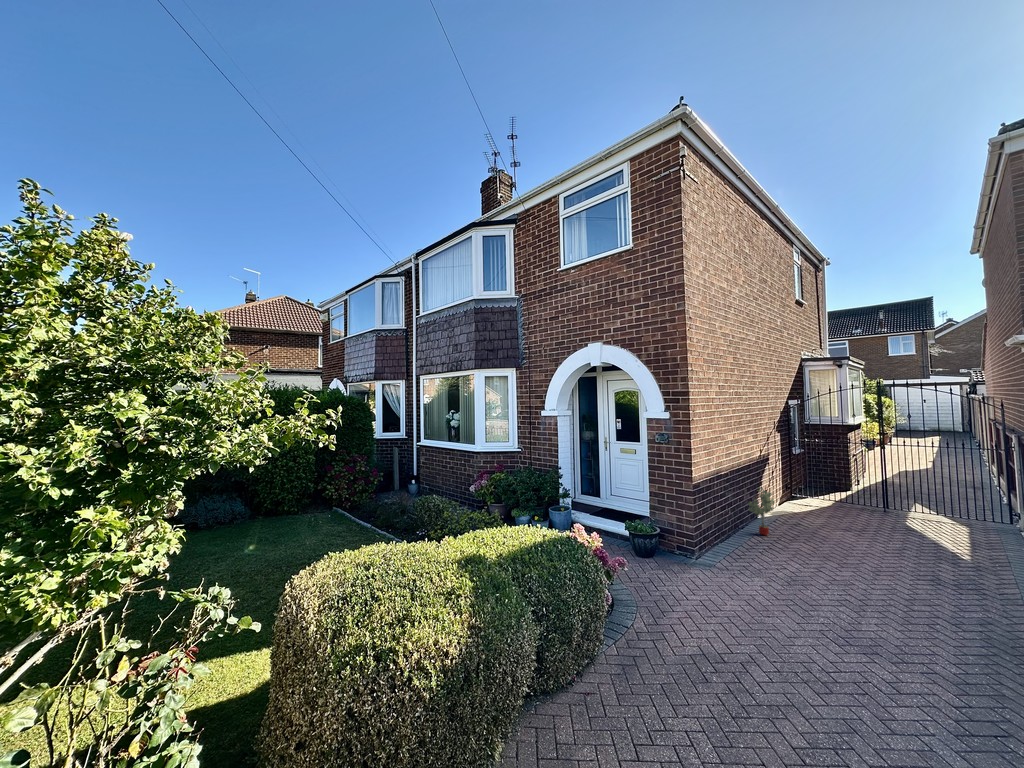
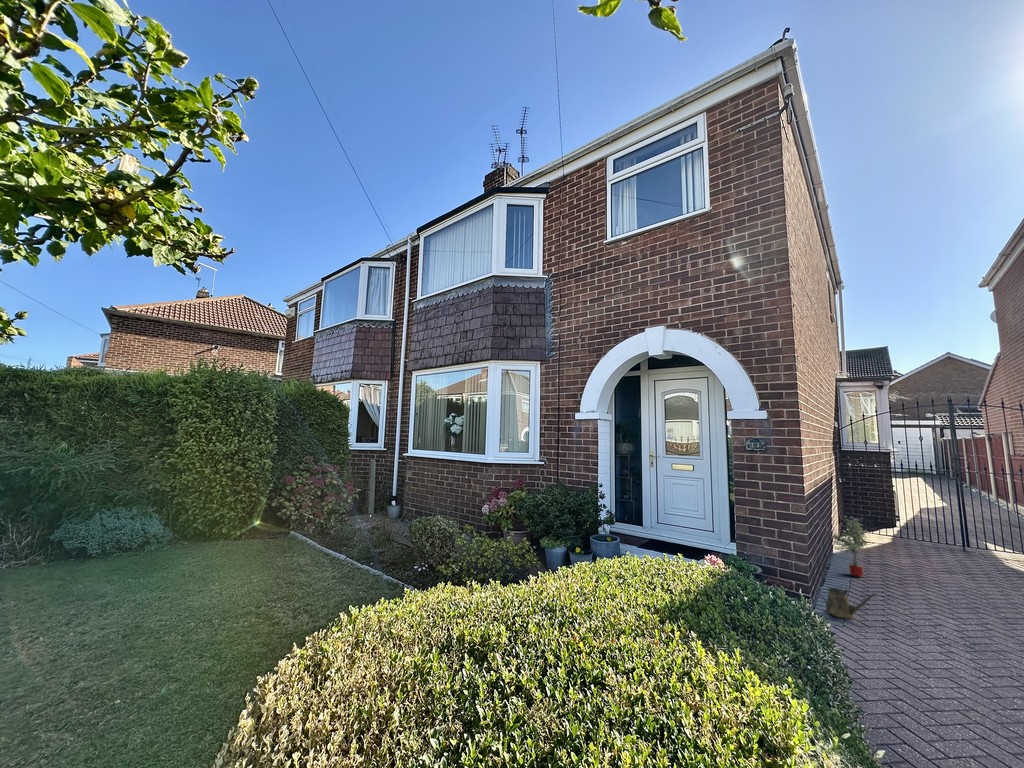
watering can: none [706,544,743,567] -> present [818,587,877,619]

